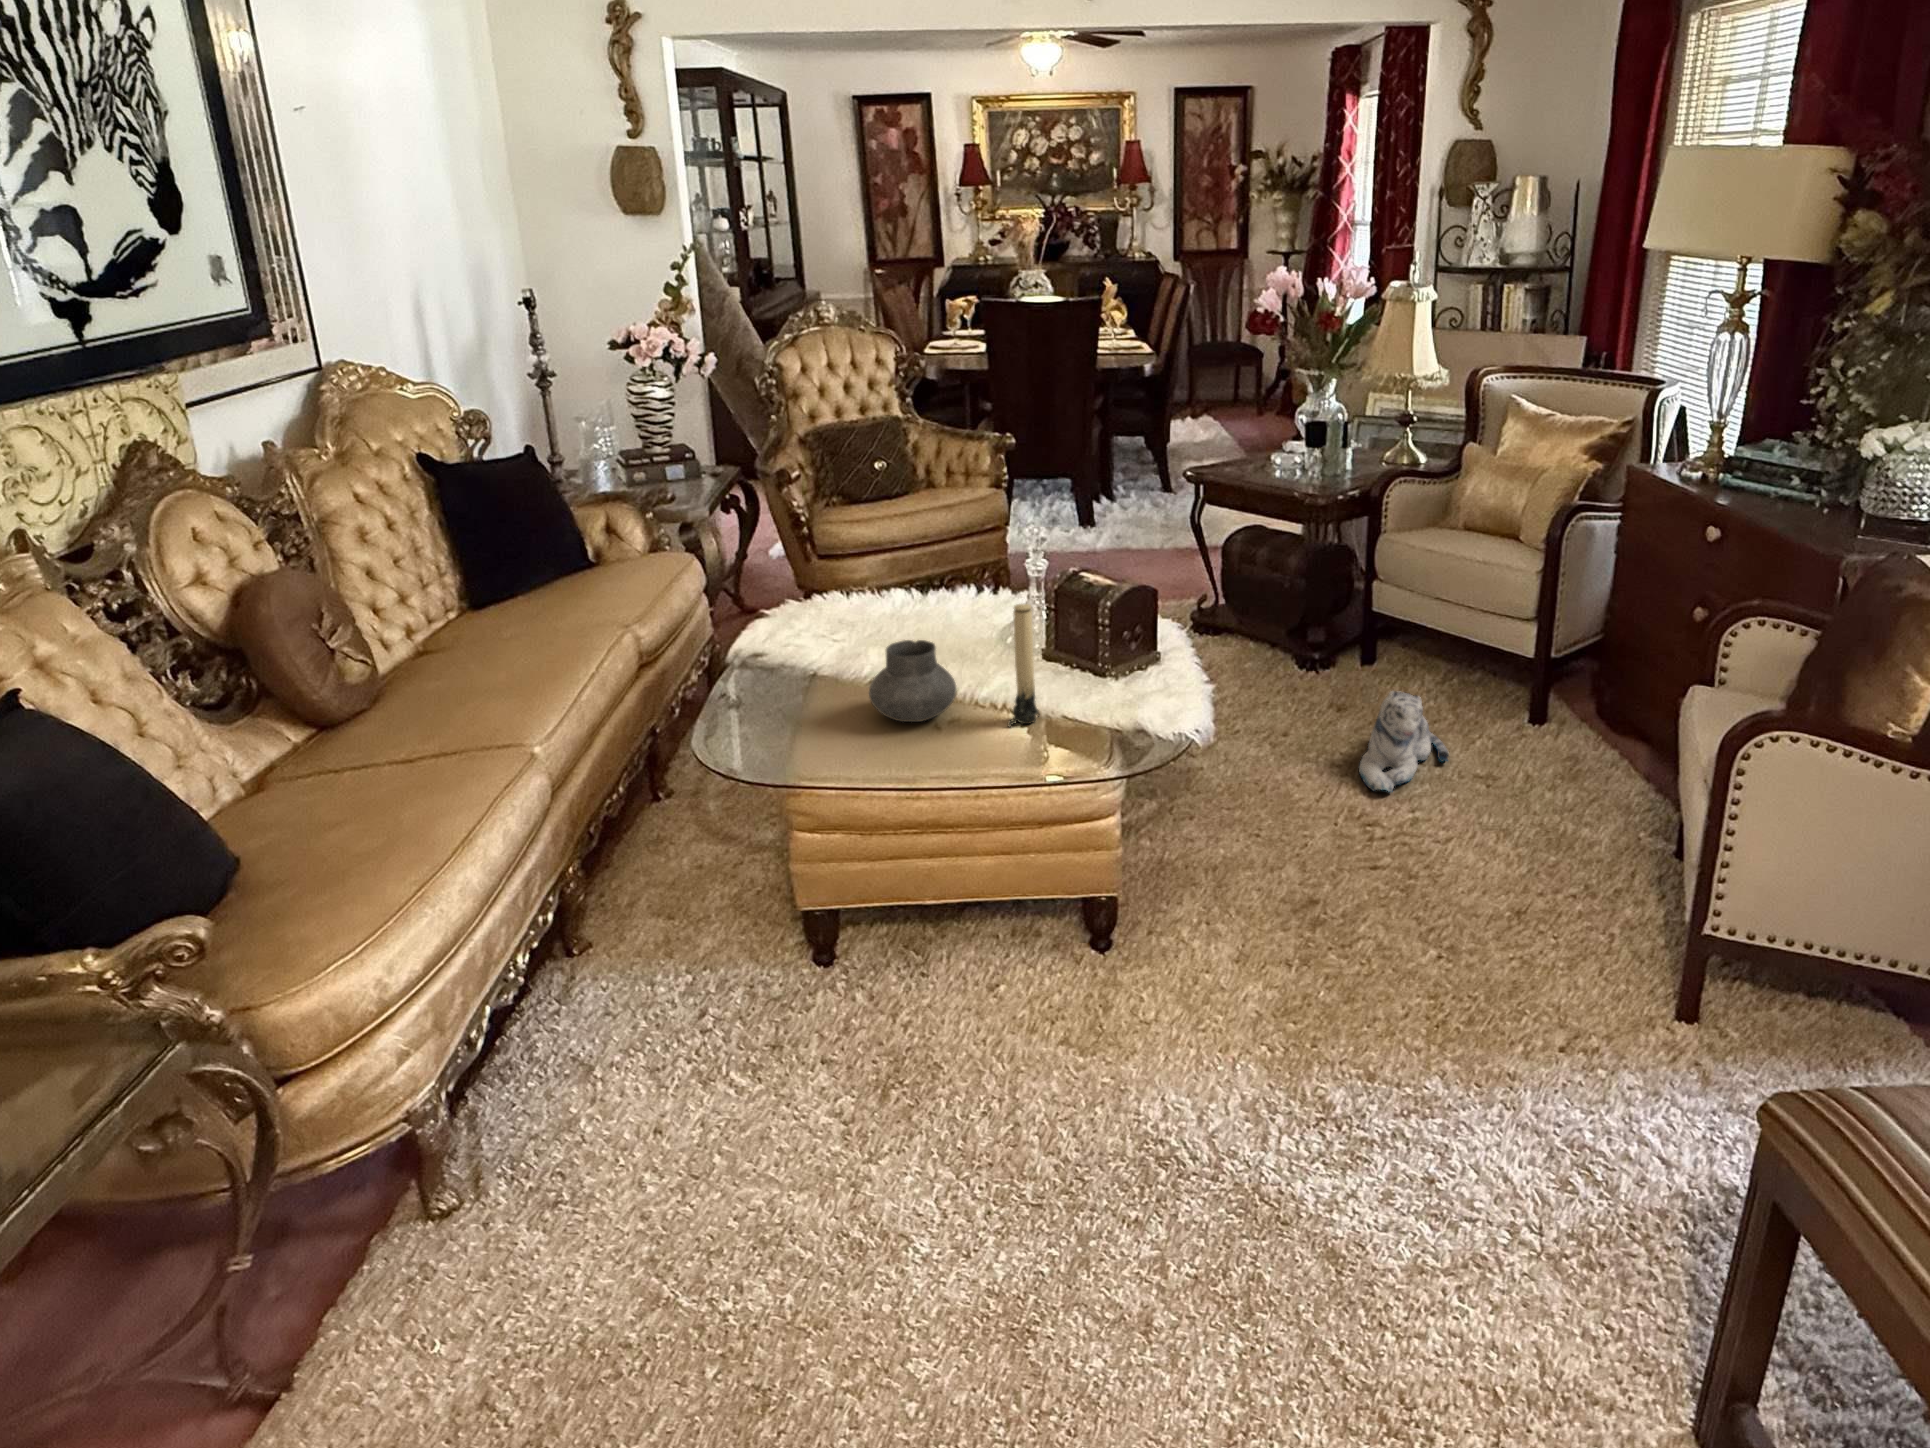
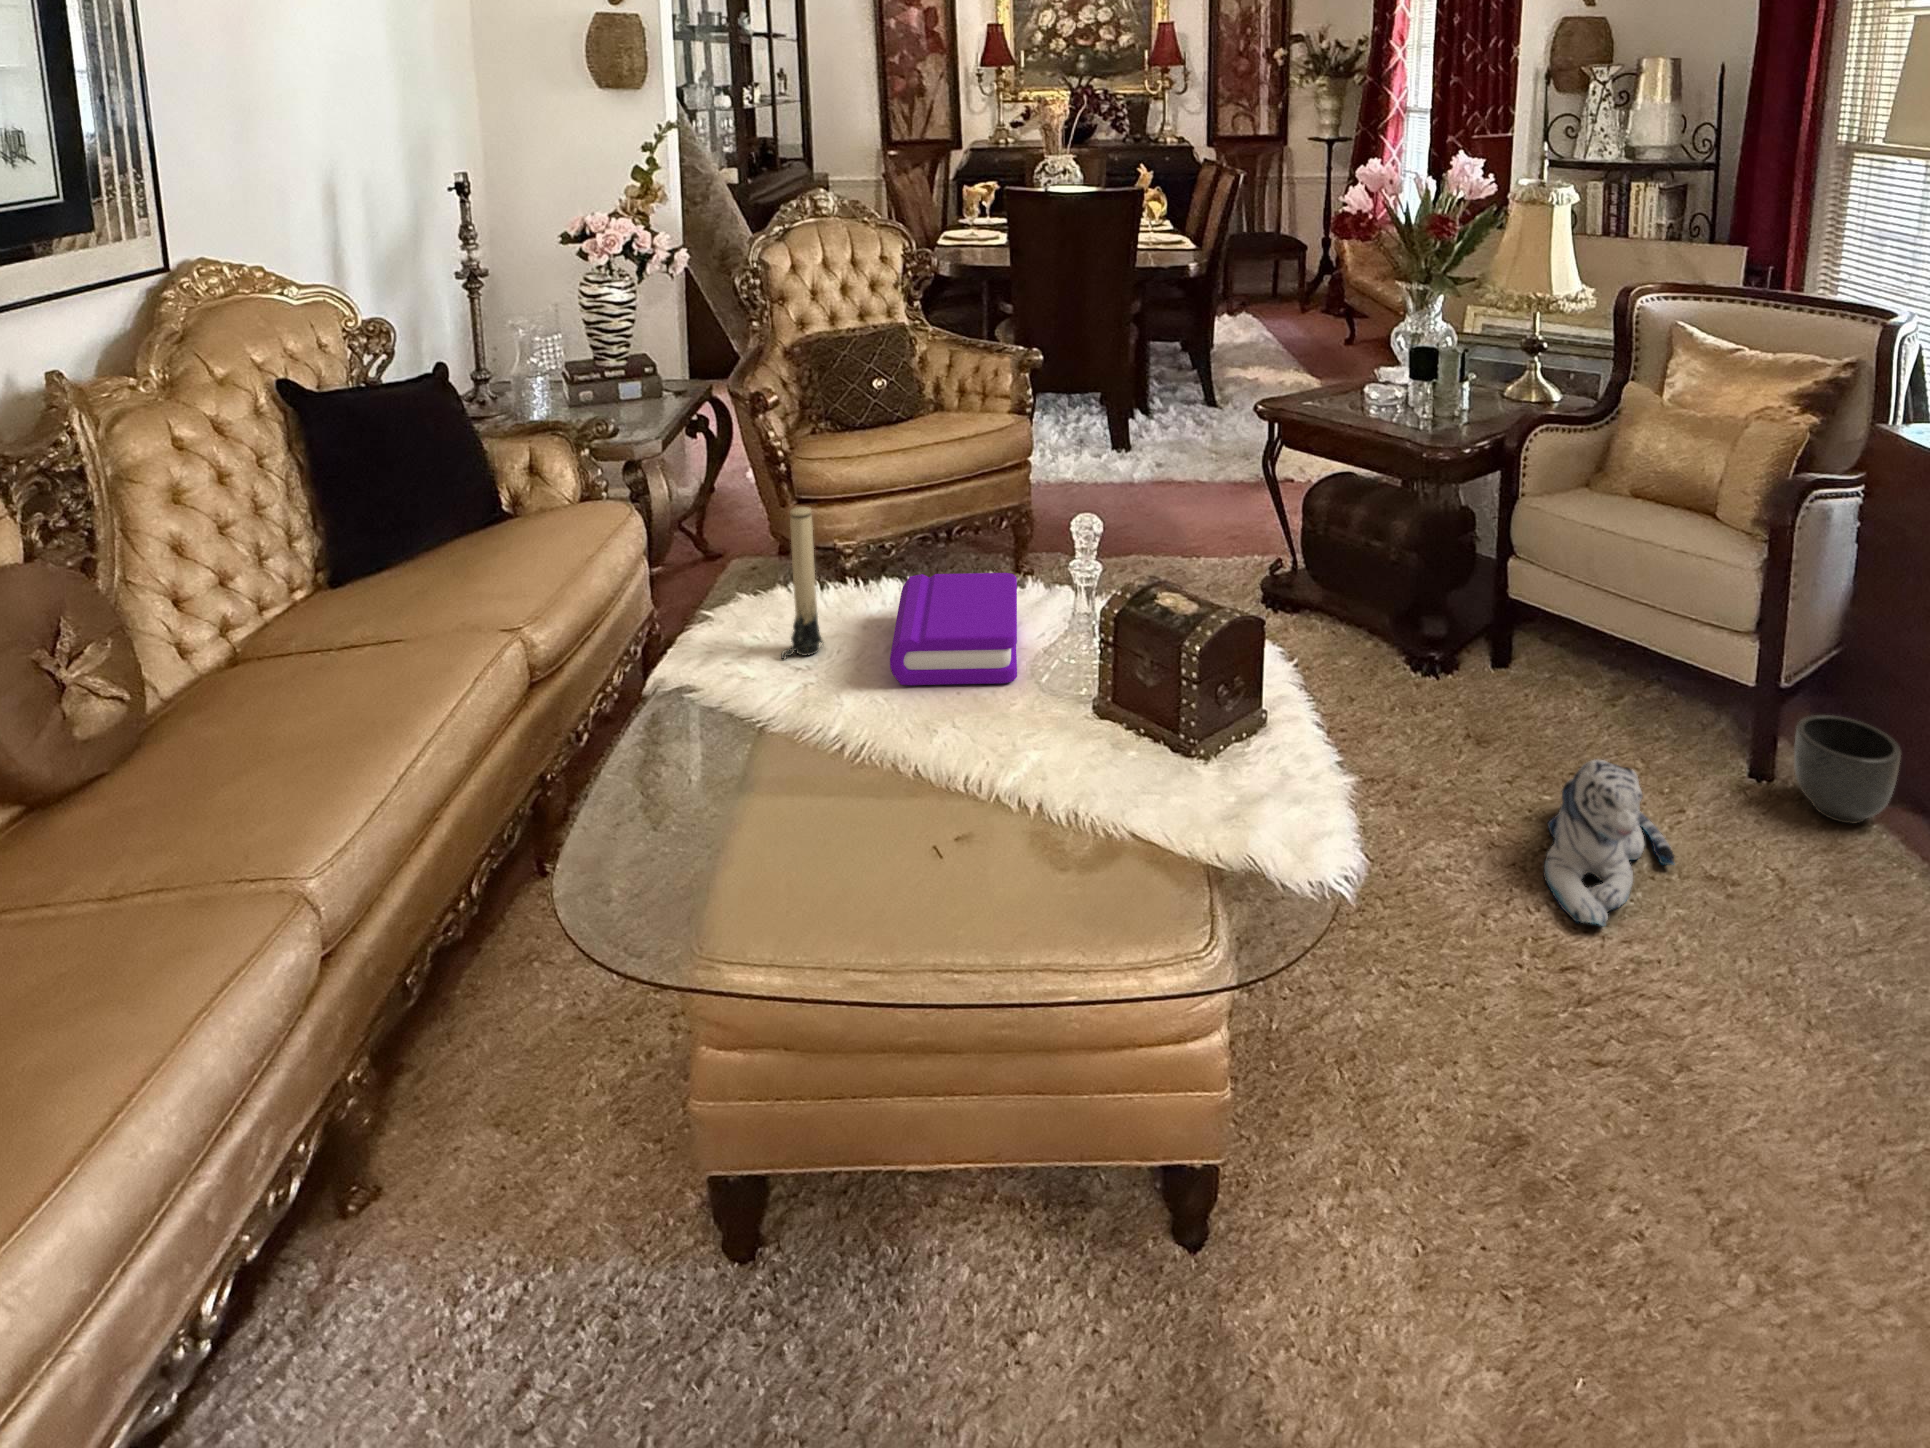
book: none [907,569,993,634] -> present [890,573,1017,685]
candle: present [1008,604,1039,727] -> present [781,507,822,659]
vase: present [869,640,957,722] -> none [818,734,960,882]
planter: none [1545,669,1612,738] -> present [1794,715,1901,824]

